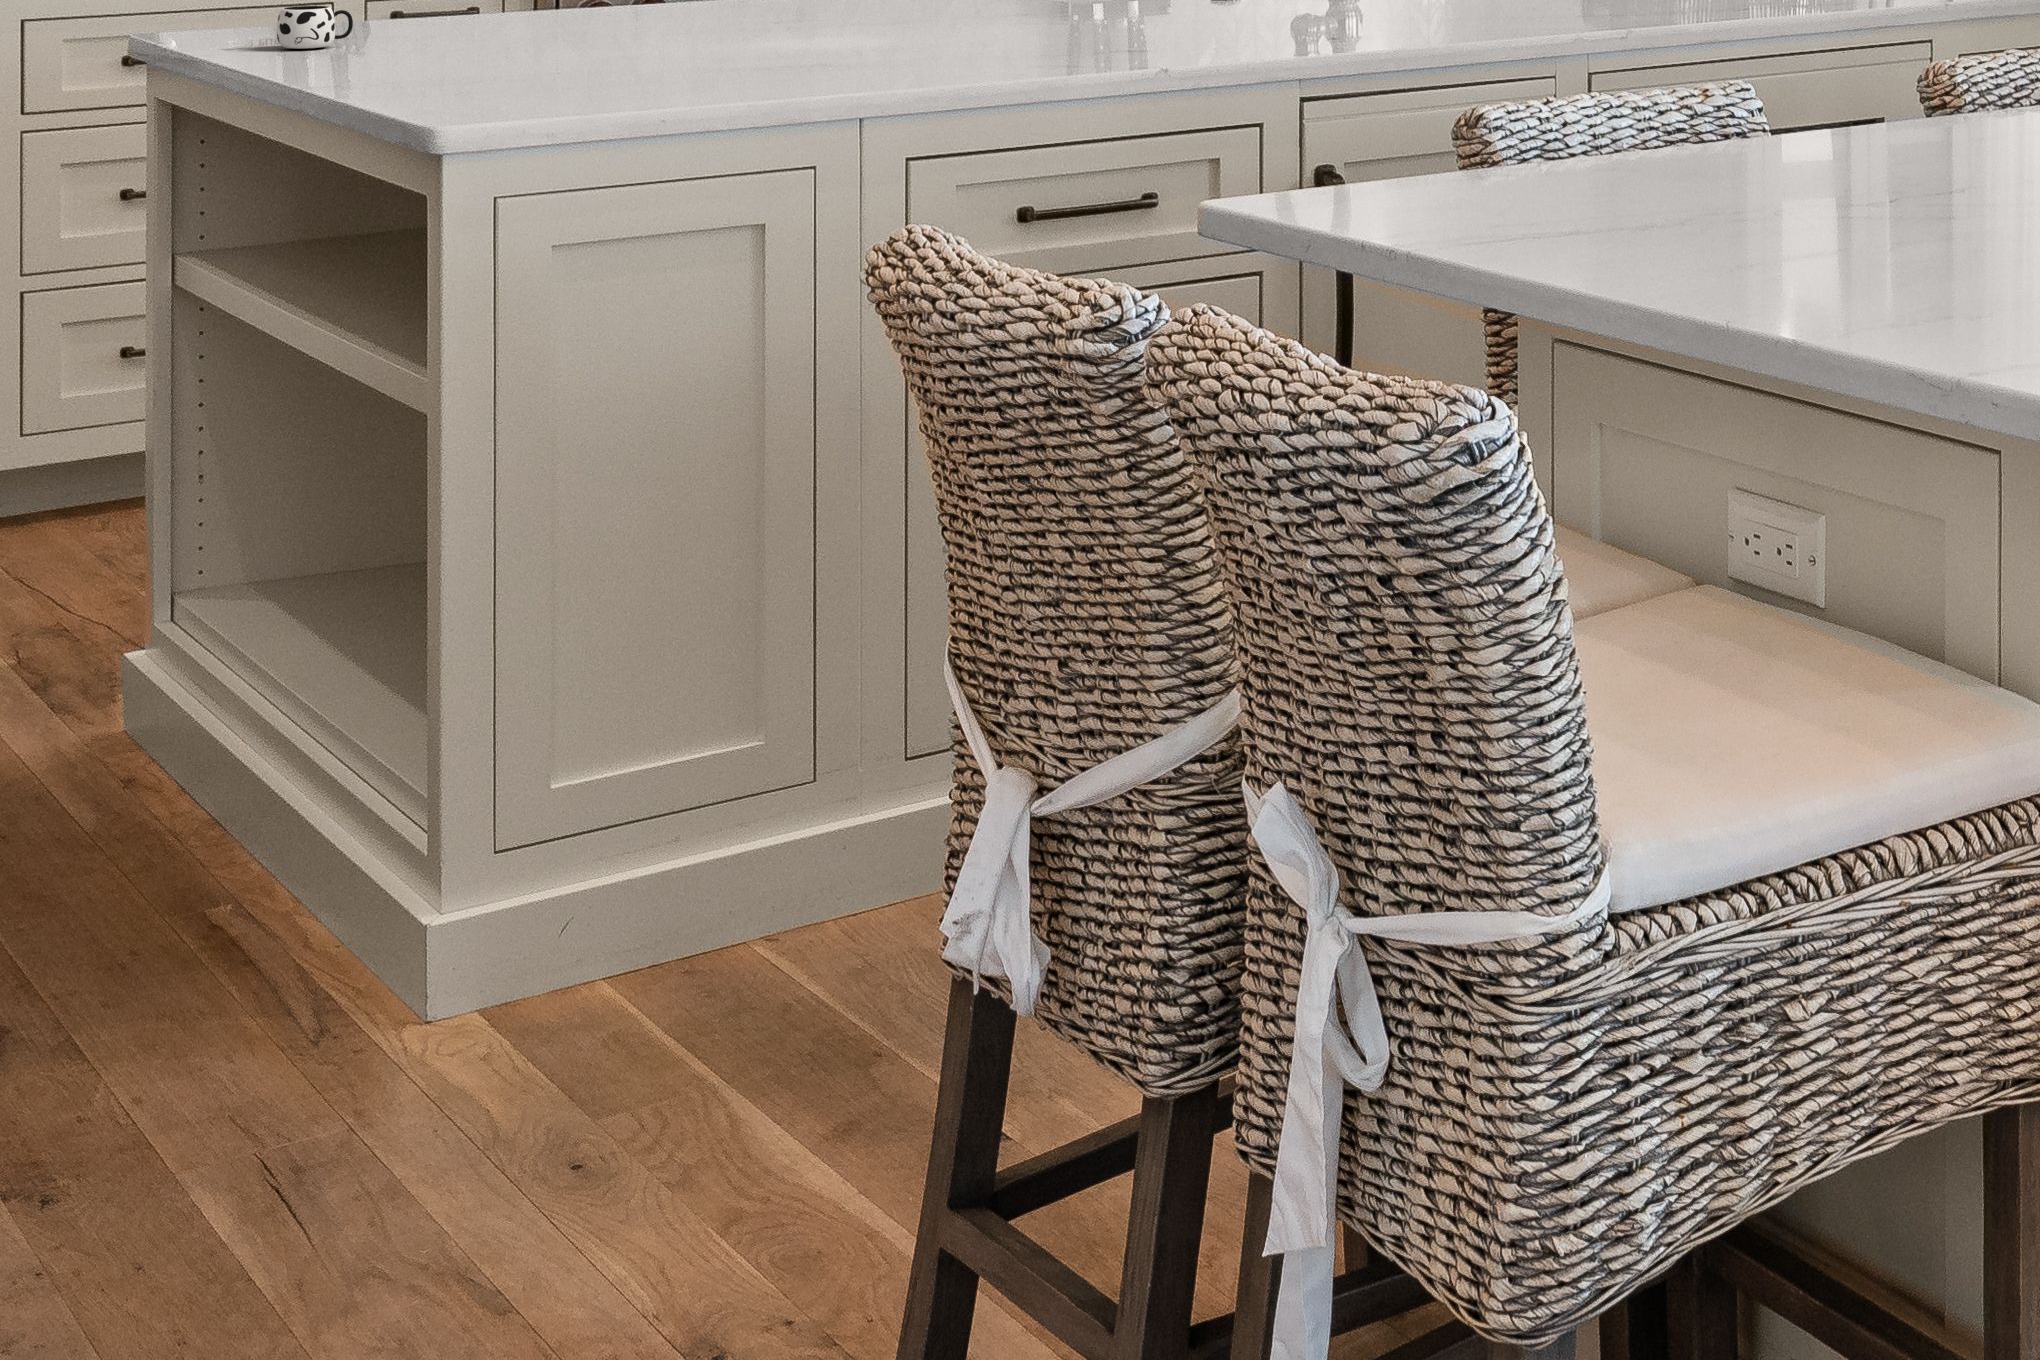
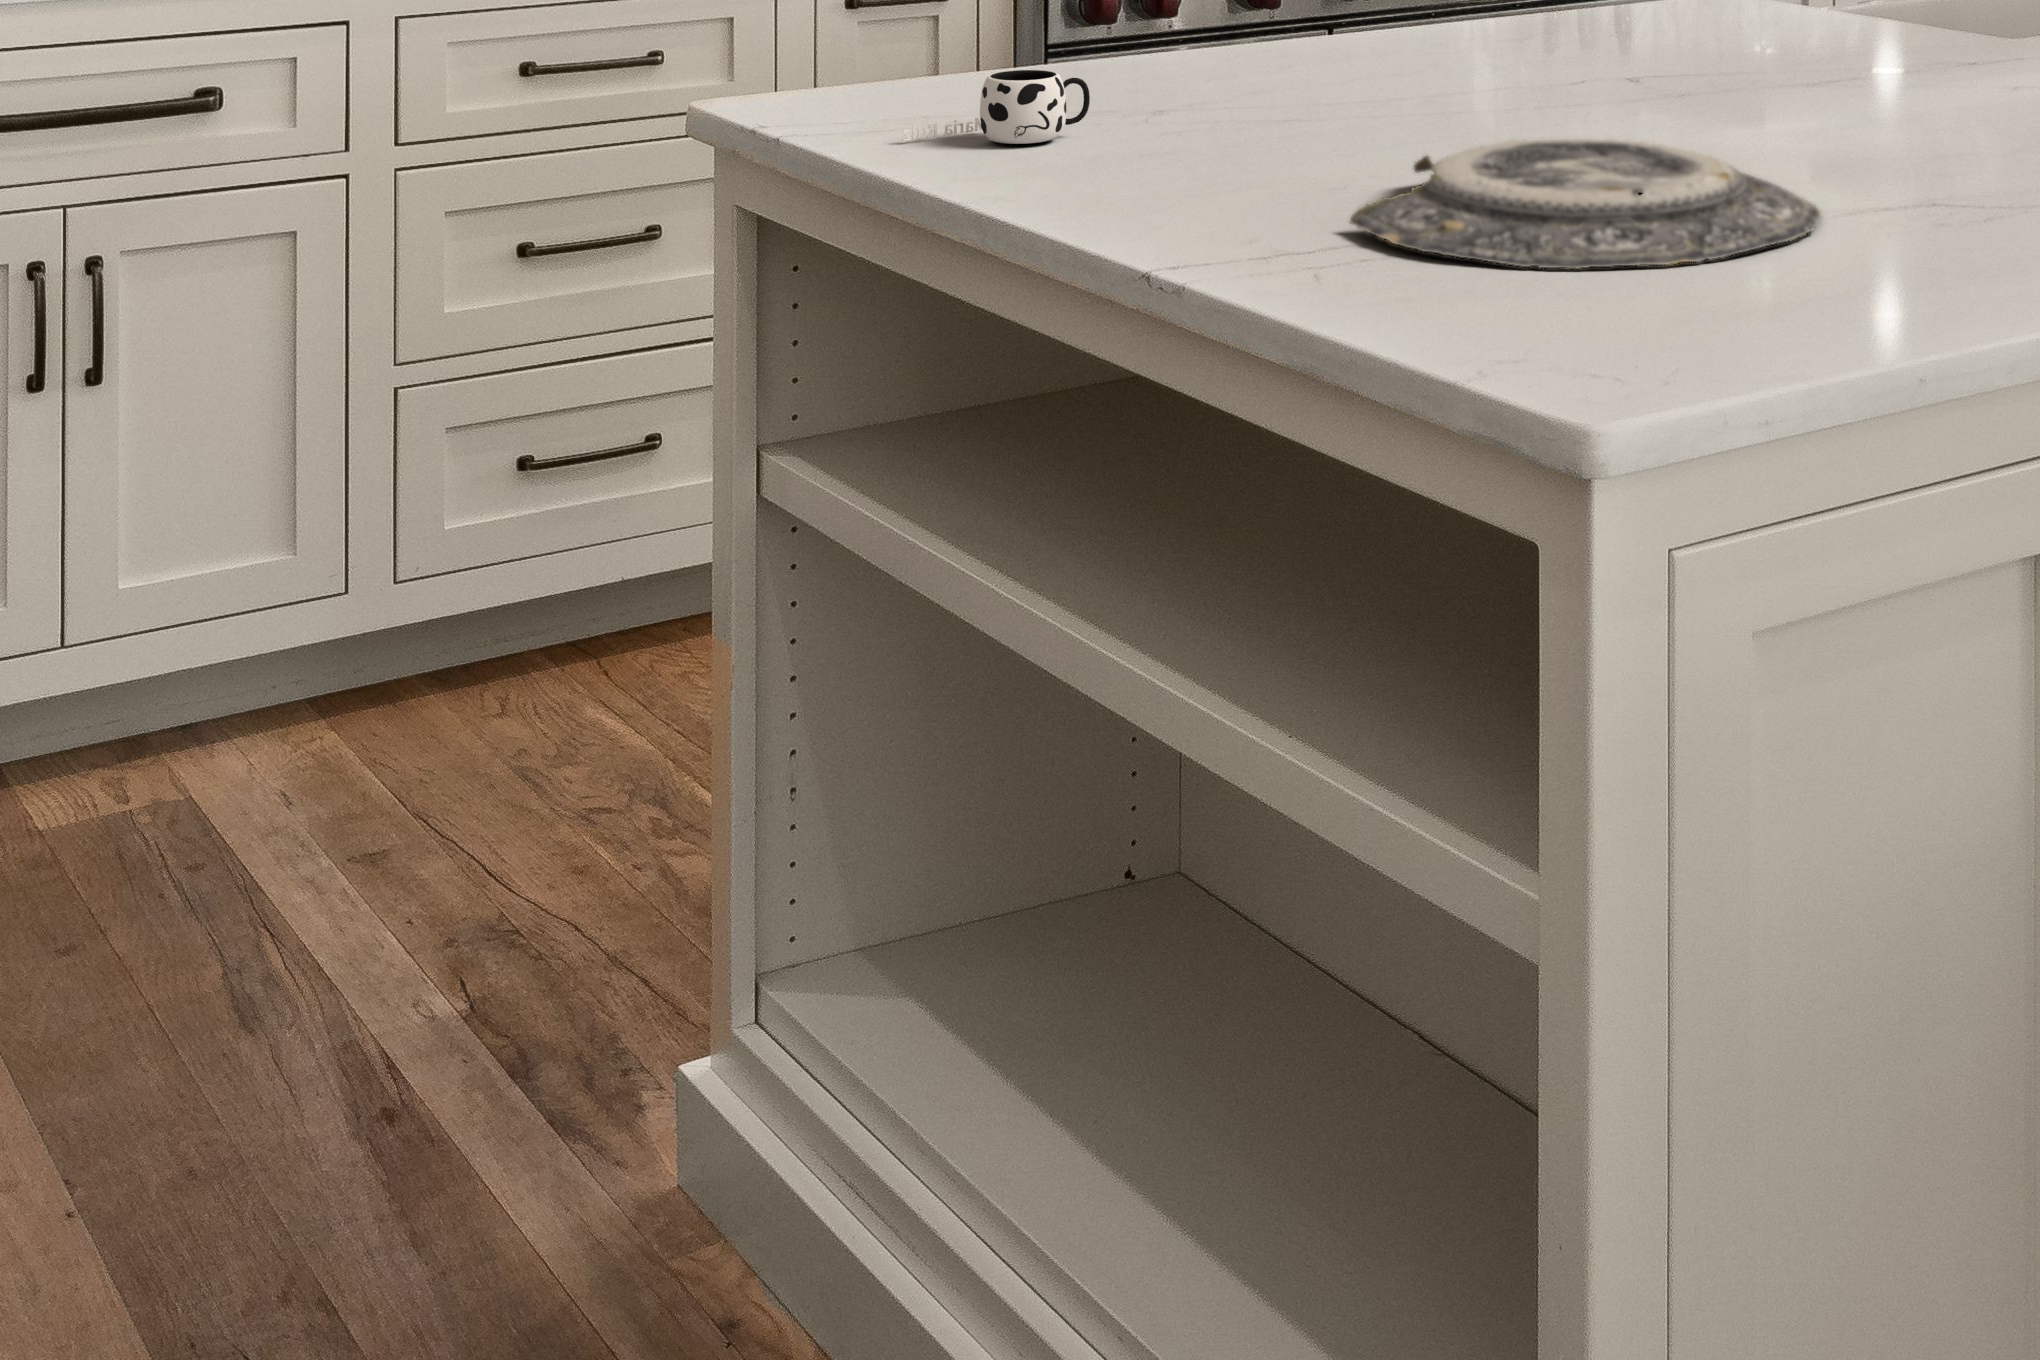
plate: none [429,33,732,89] -> present [1349,139,1821,269]

